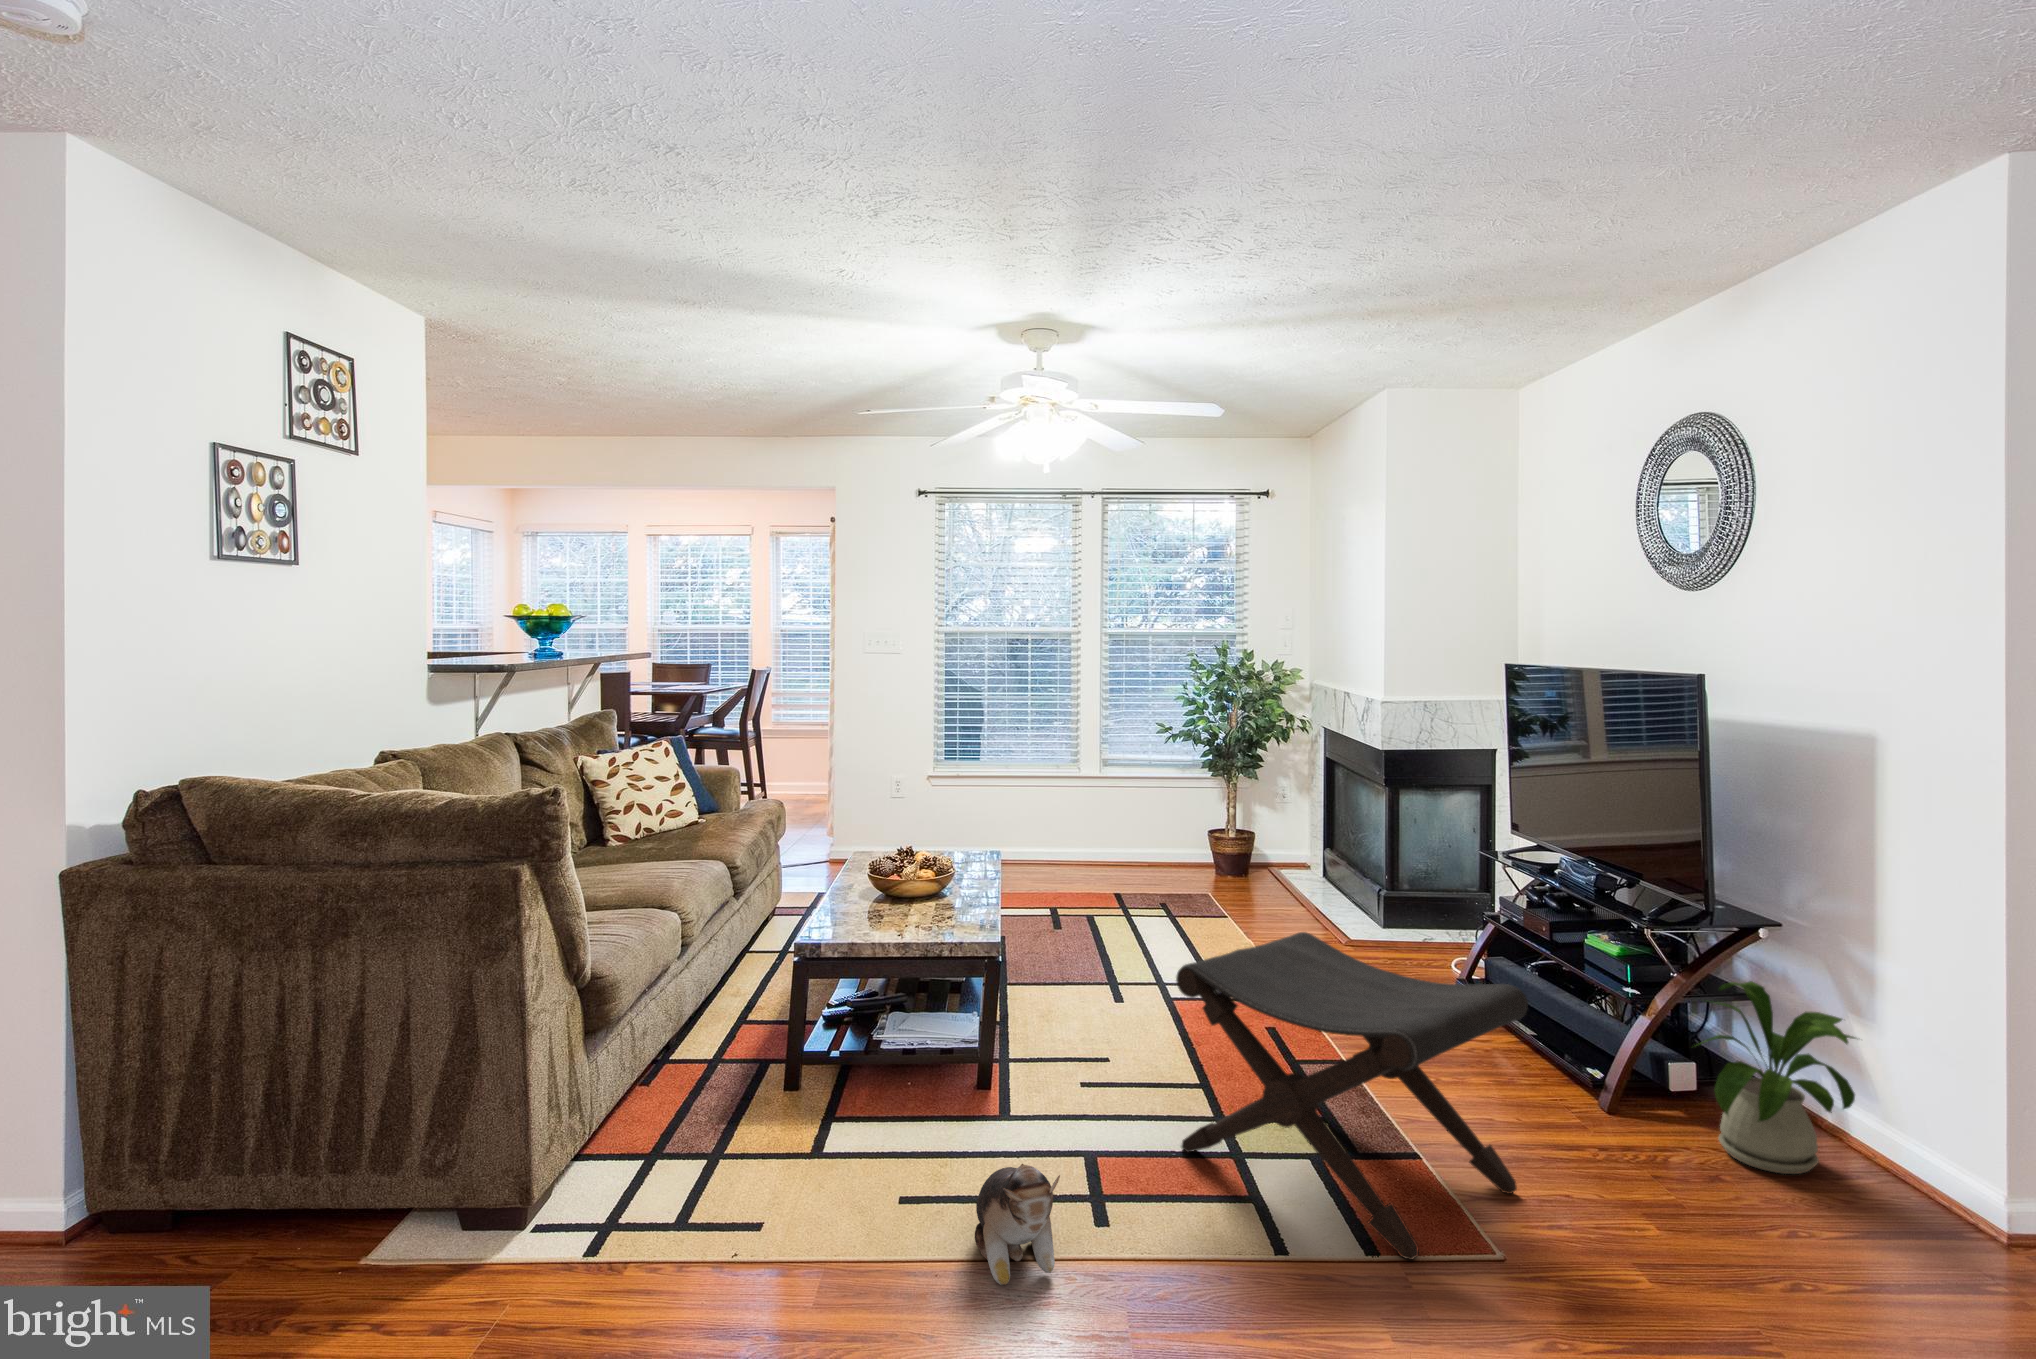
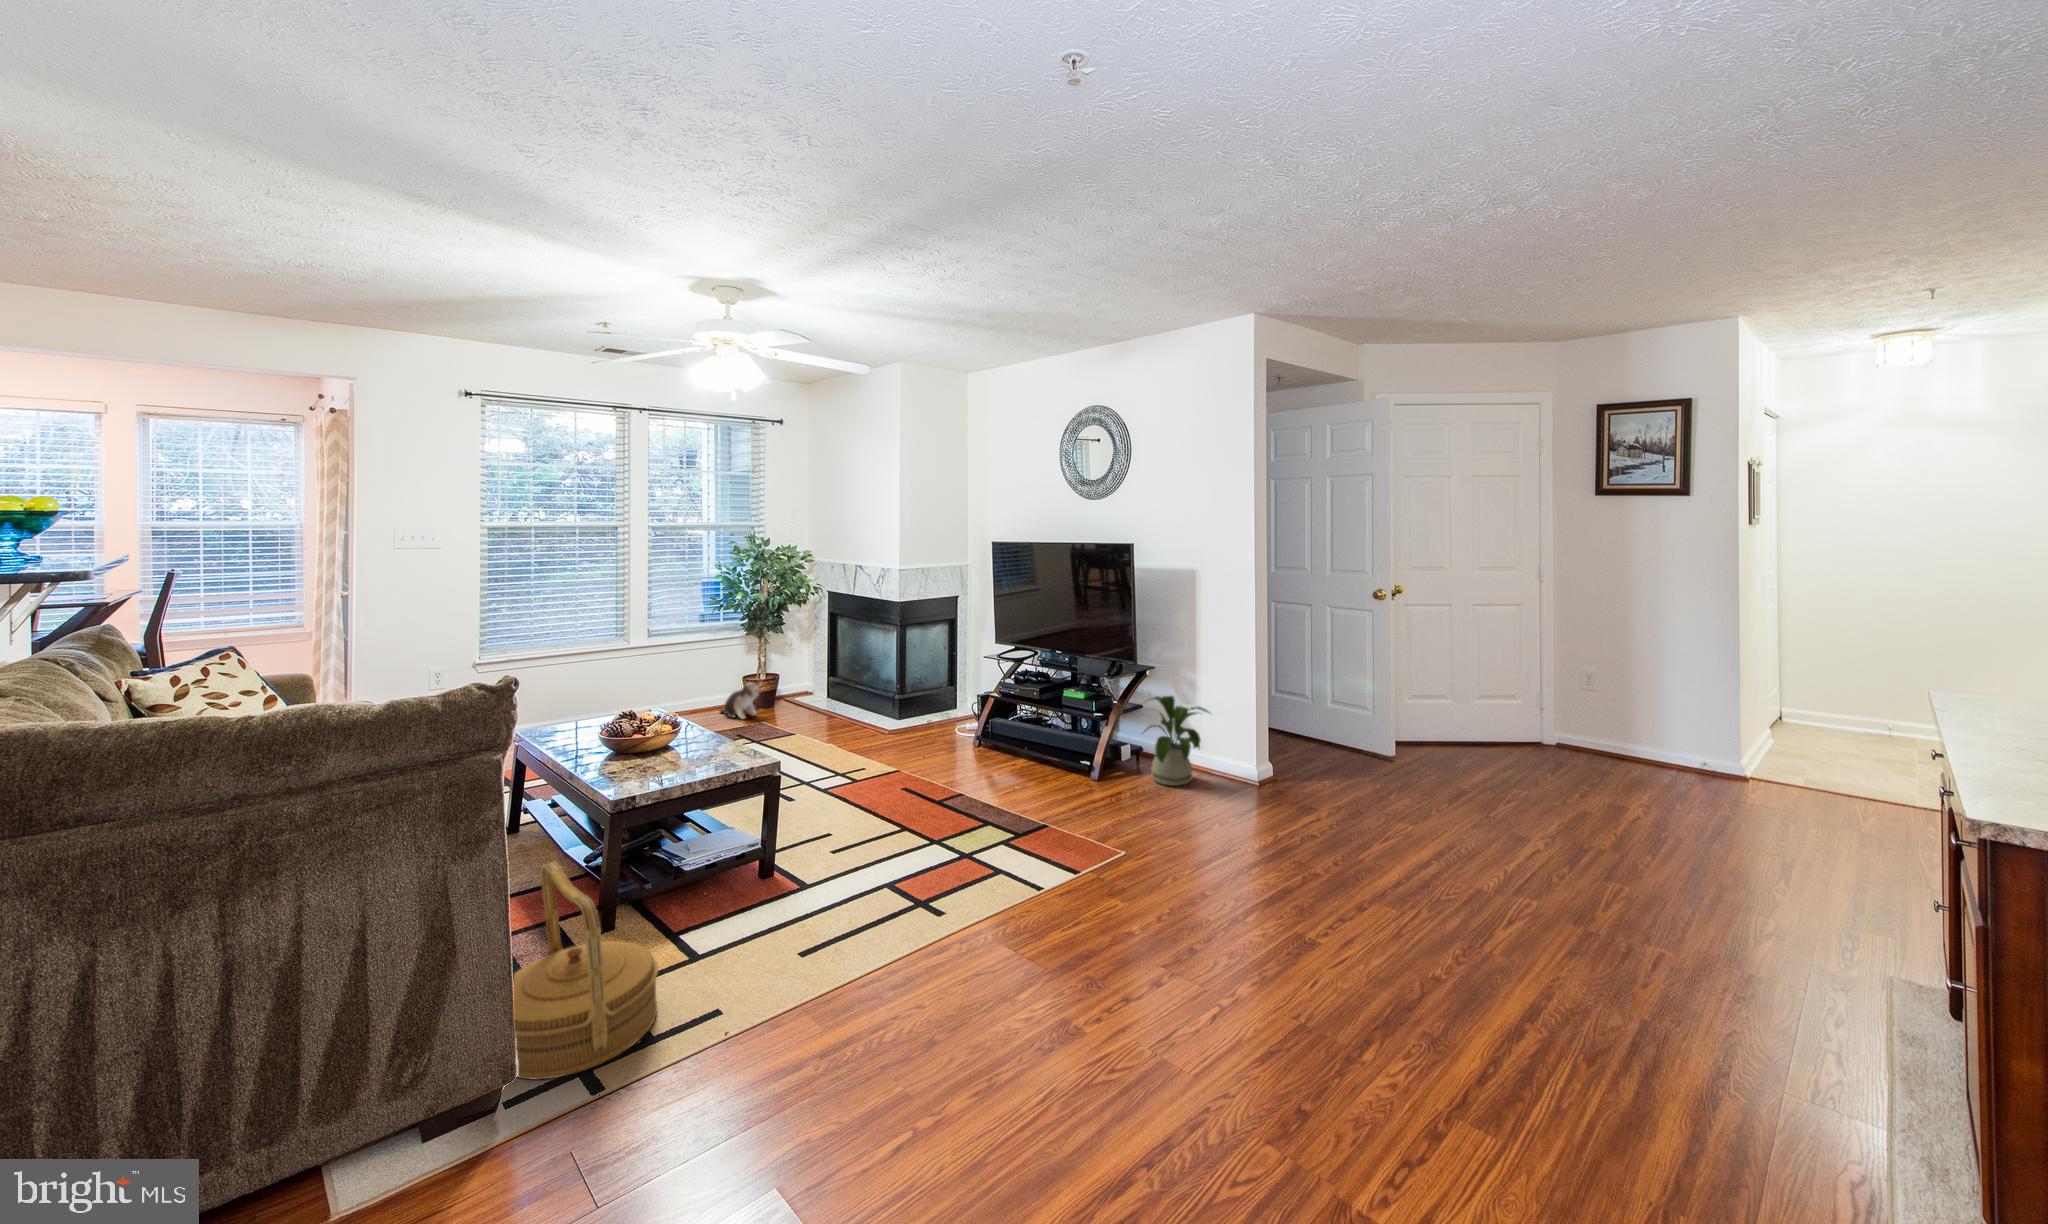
footstool: present [1176,932,1528,1260] -> none [925,713,1107,875]
woven basket: none [595,992,759,1219] -> present [514,862,658,1080]
plush toy: present [975,1164,1060,1285] -> present [720,682,762,719]

